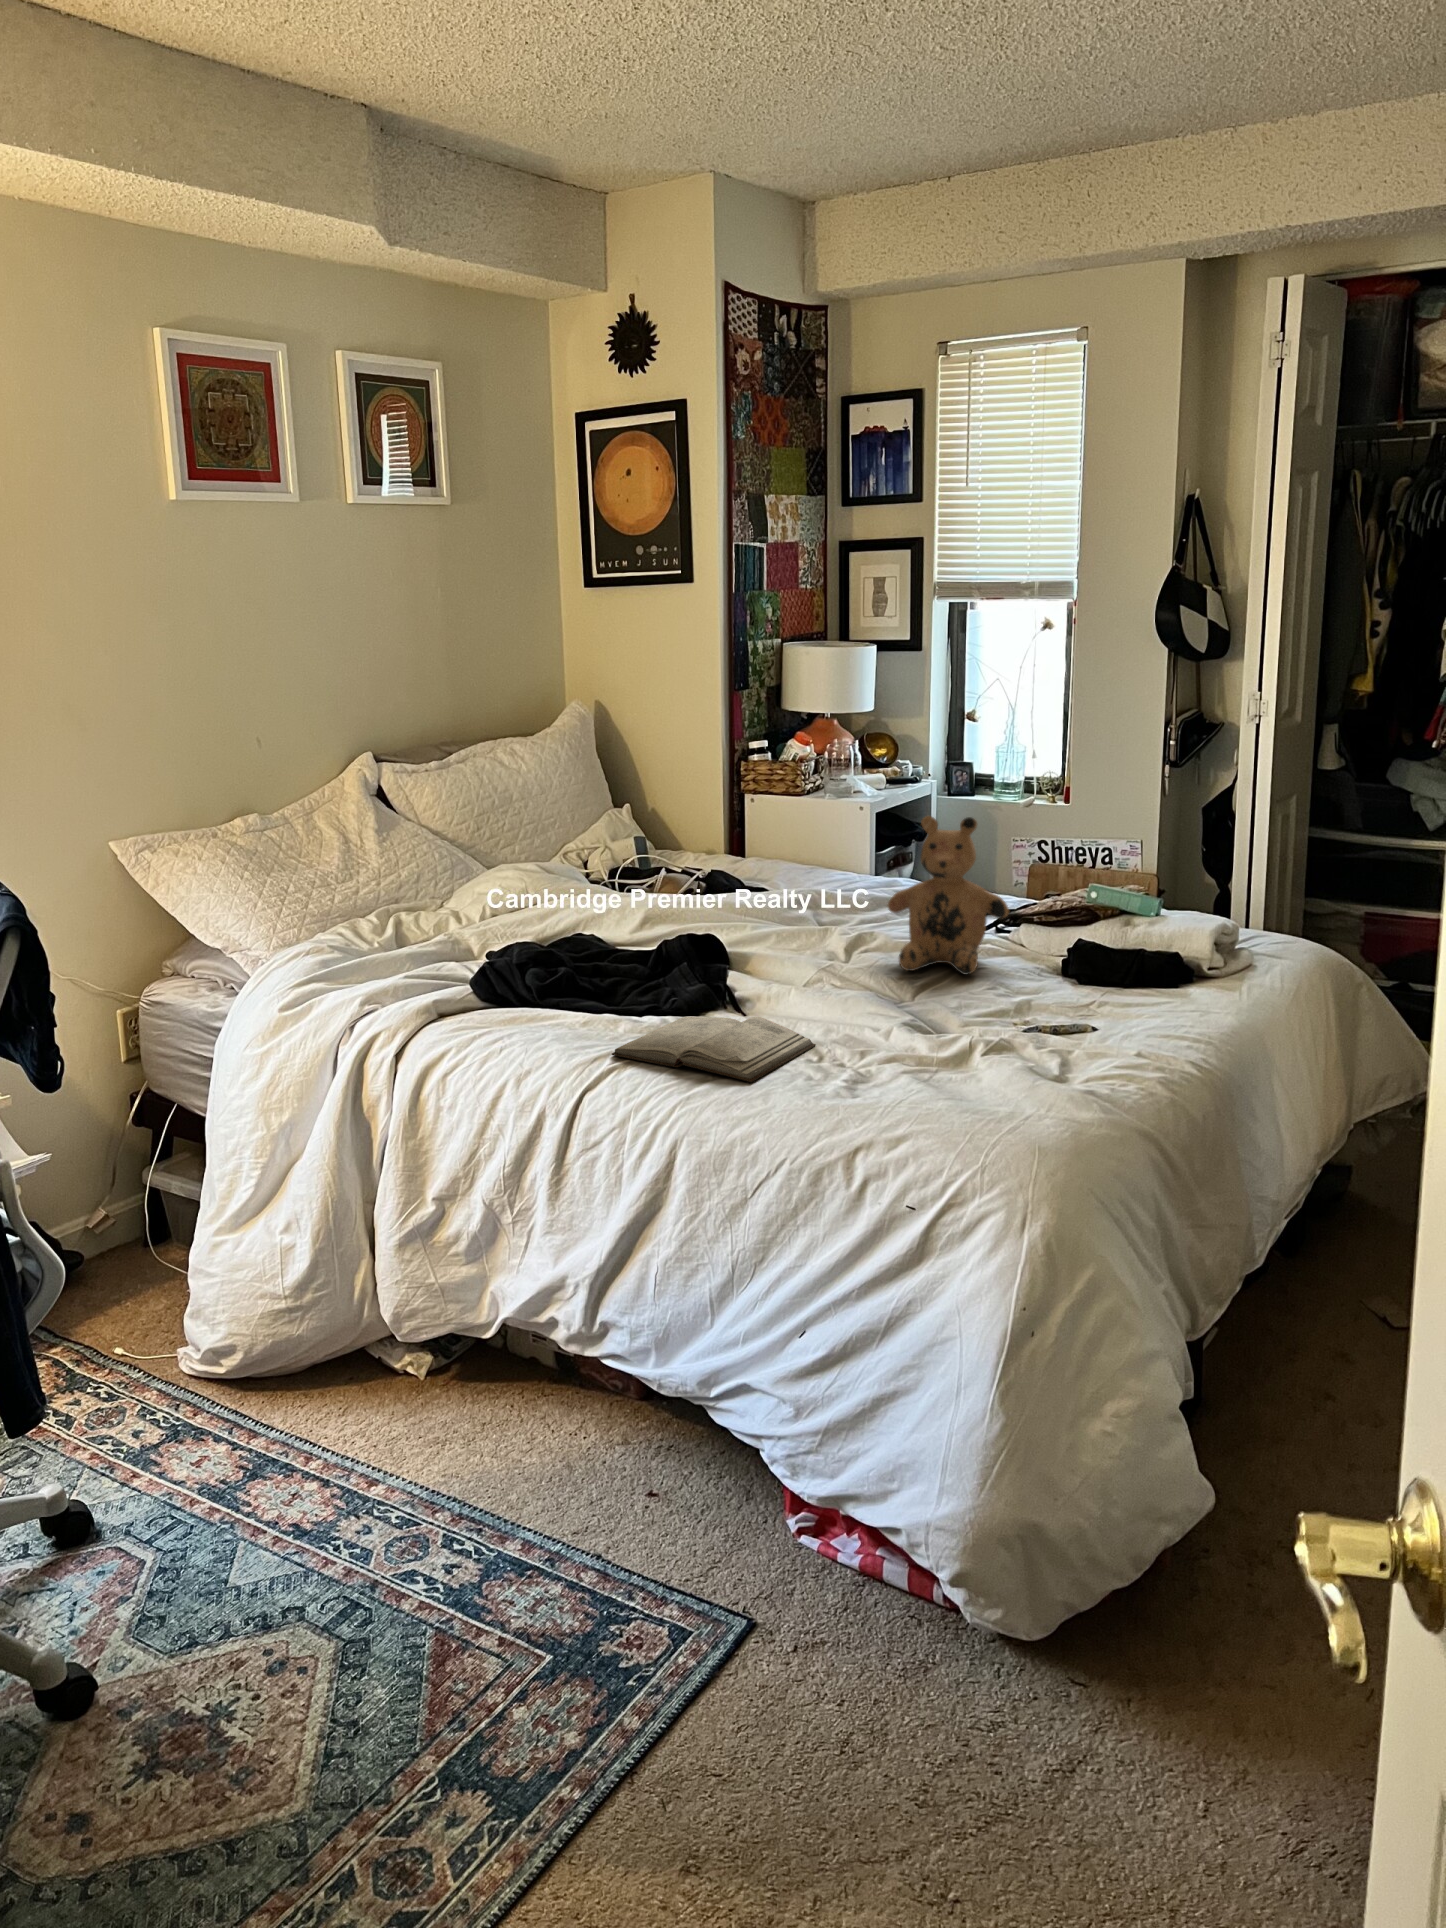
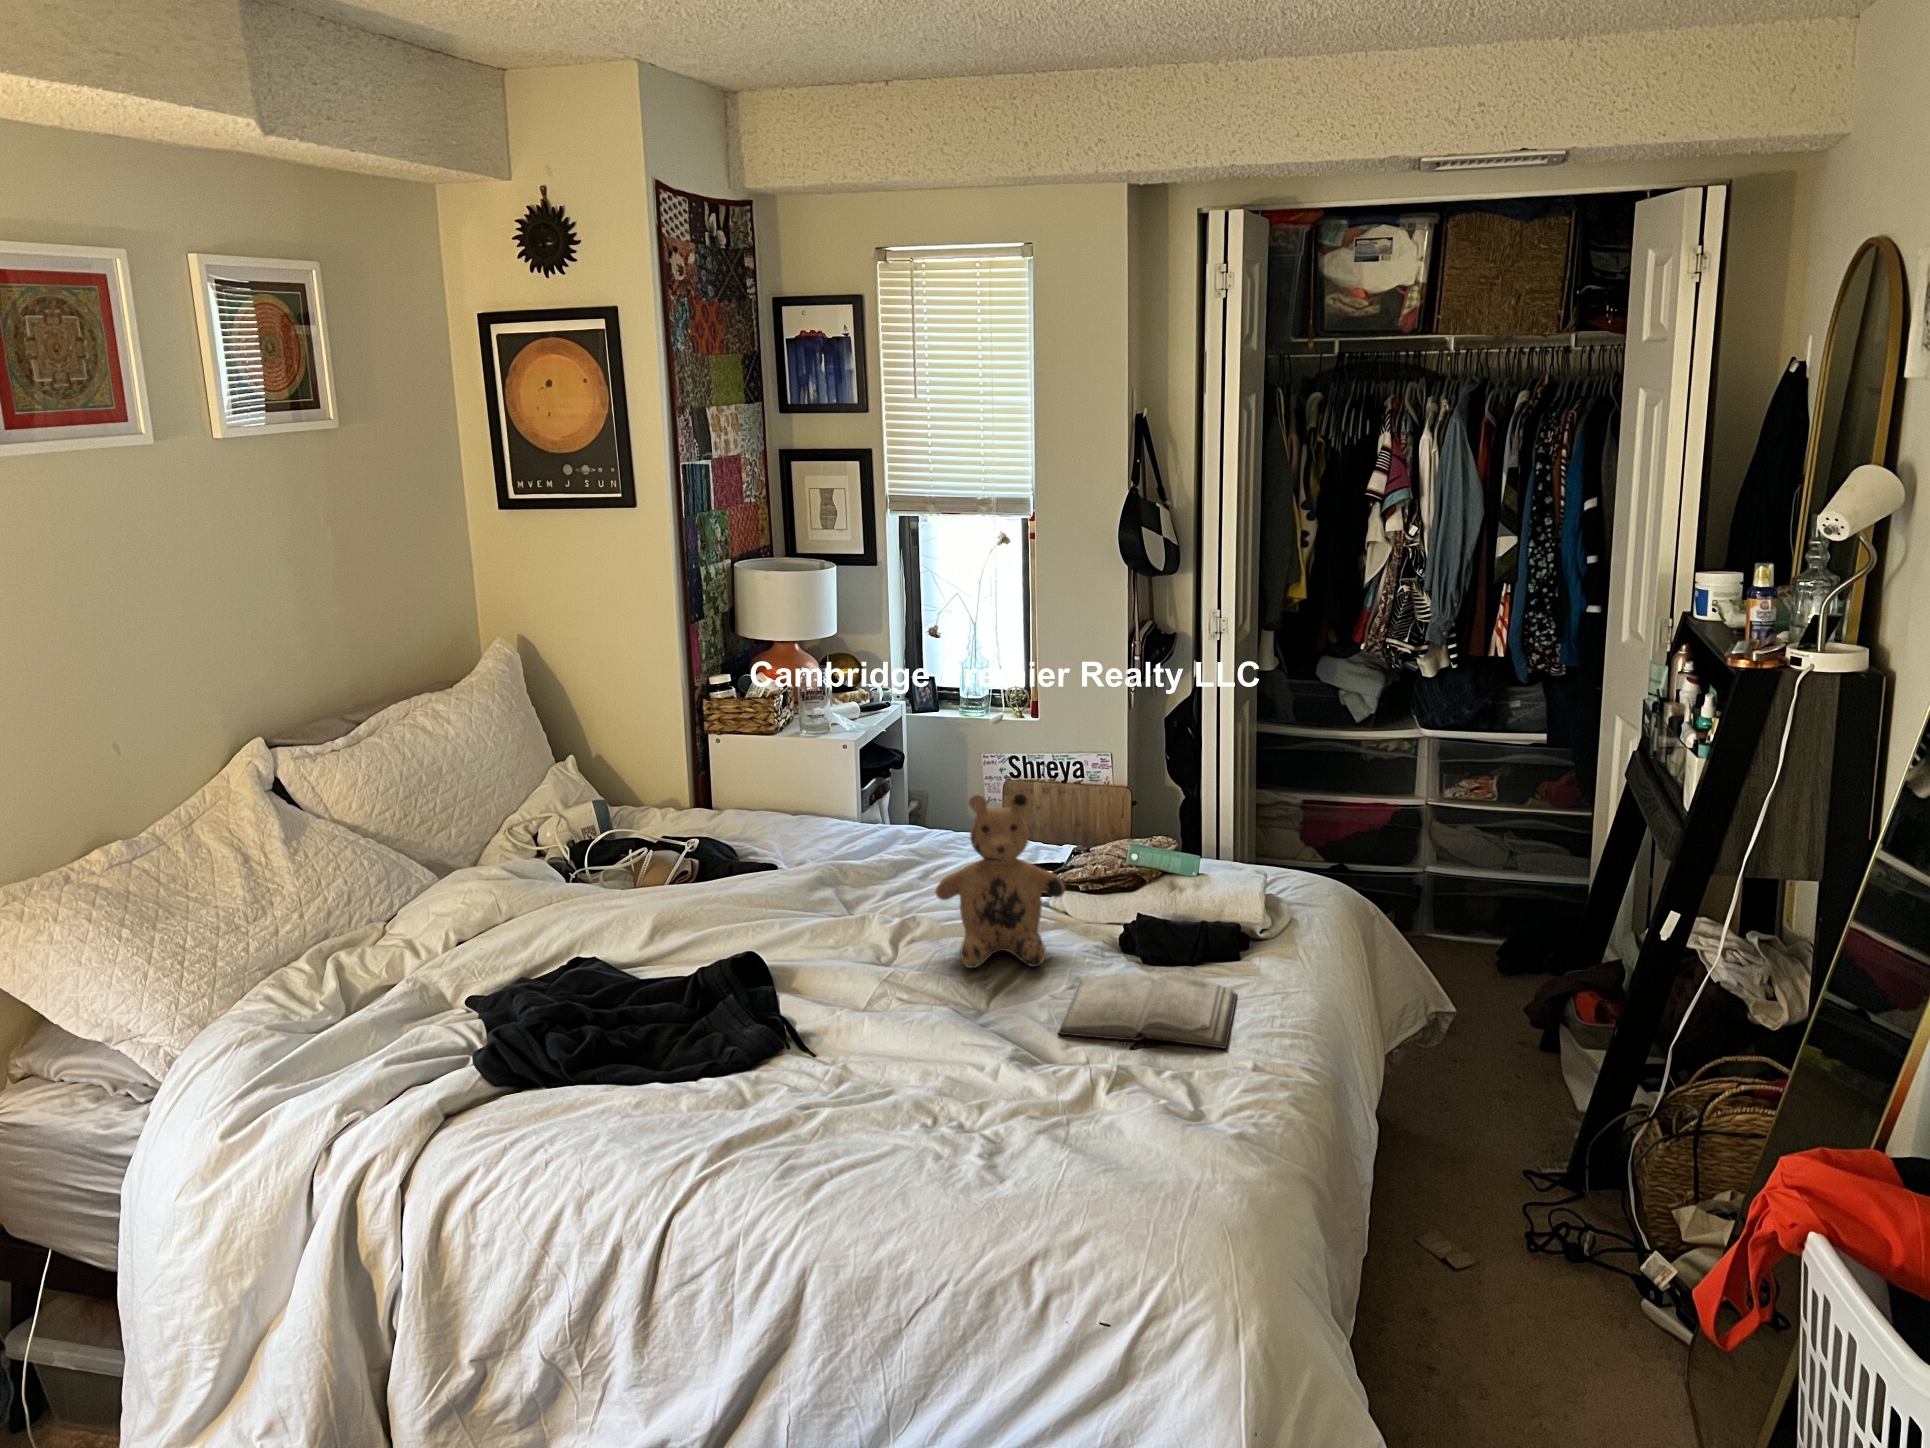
diary: present [611,1017,816,1082] -> present [1058,972,1237,1049]

